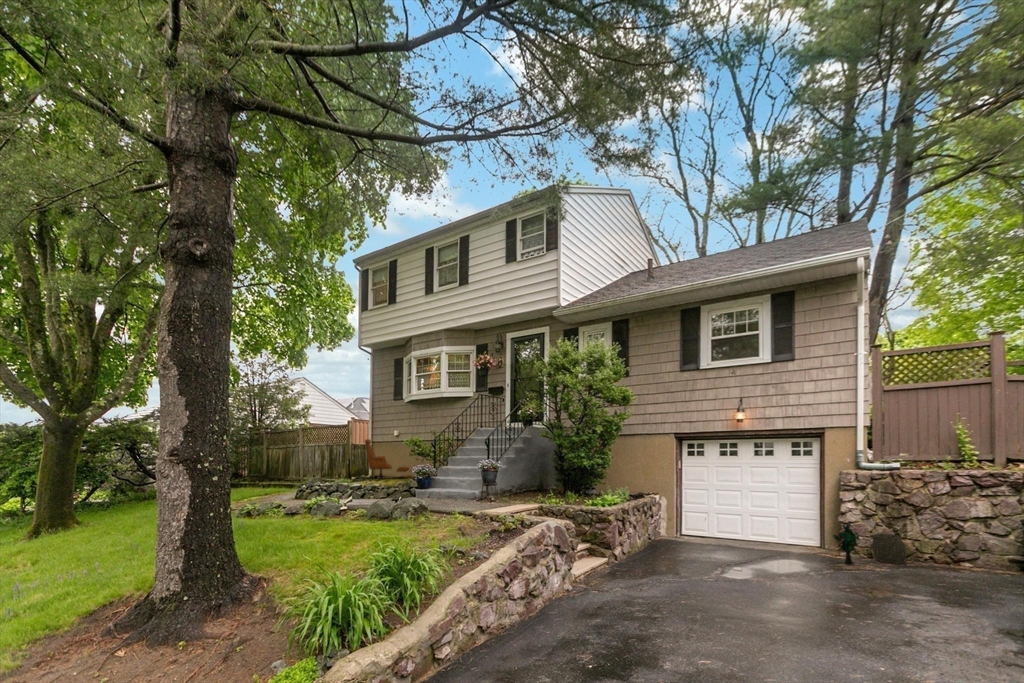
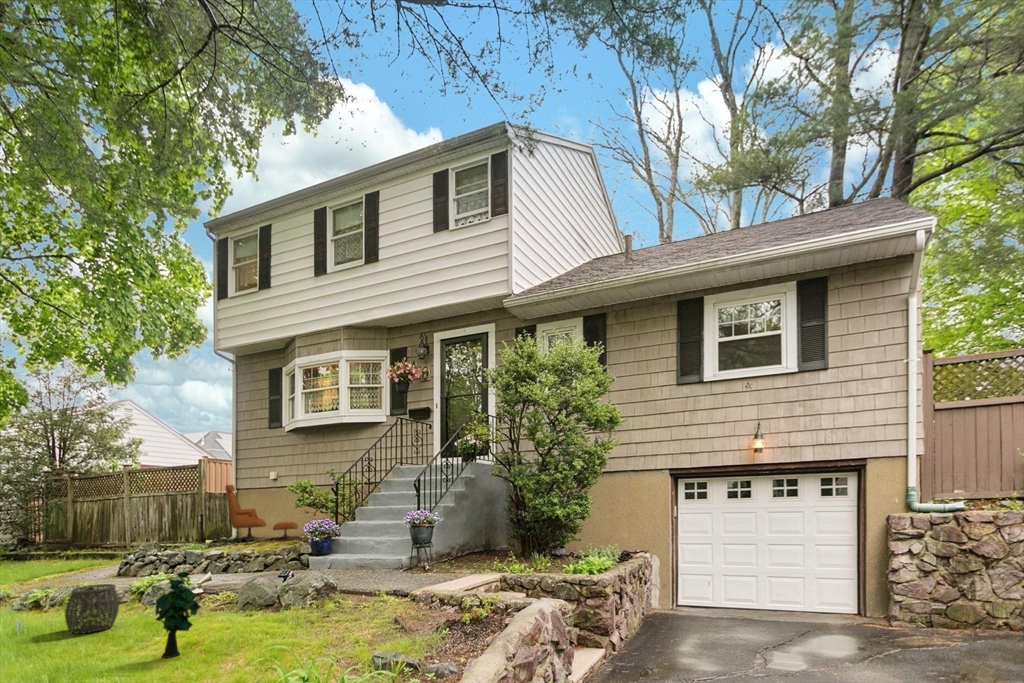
decorative plant: present [833,521,860,565] -> present [149,572,201,658]
woven basket: present [872,534,906,564] -> present [65,584,119,634]

